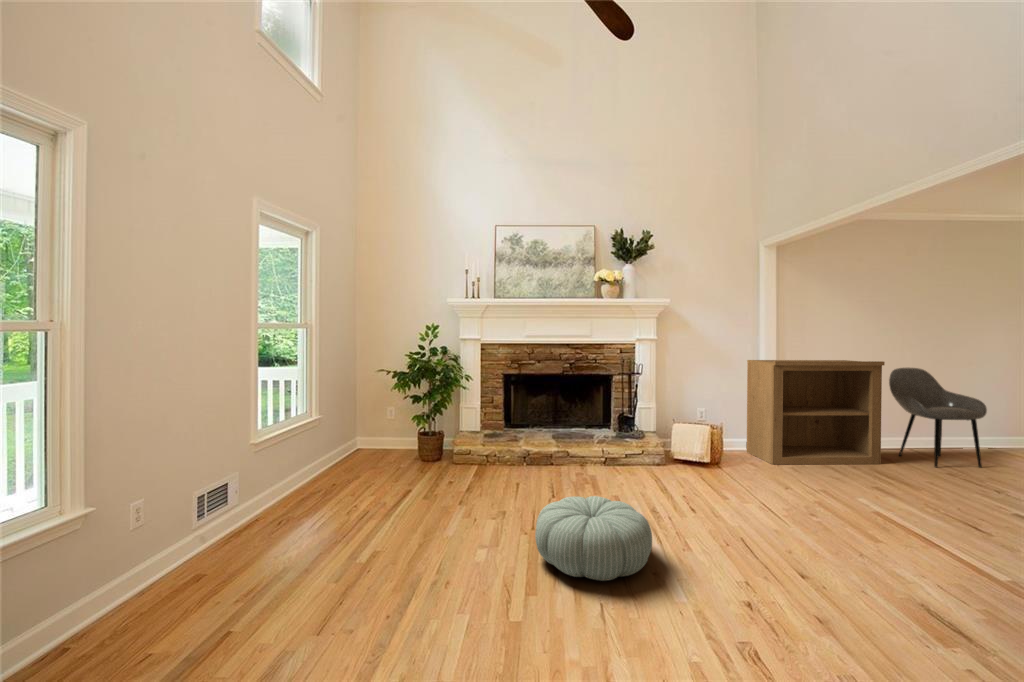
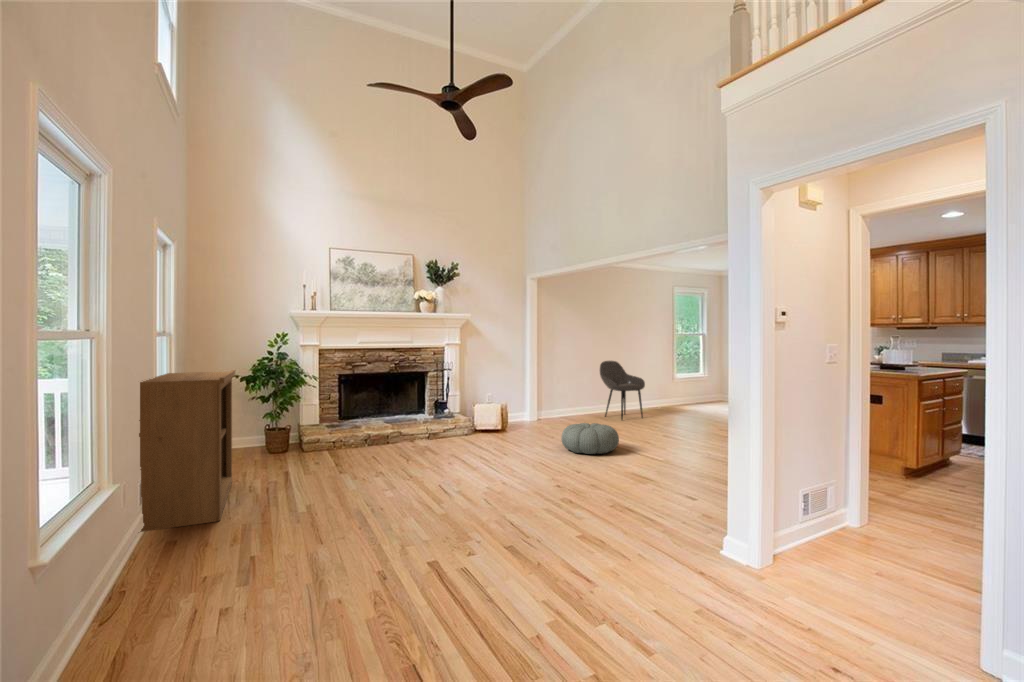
bookshelf: present [746,360,885,464] -> present [139,370,235,532]
pouf: present [535,496,652,581] -> present [561,423,619,454]

